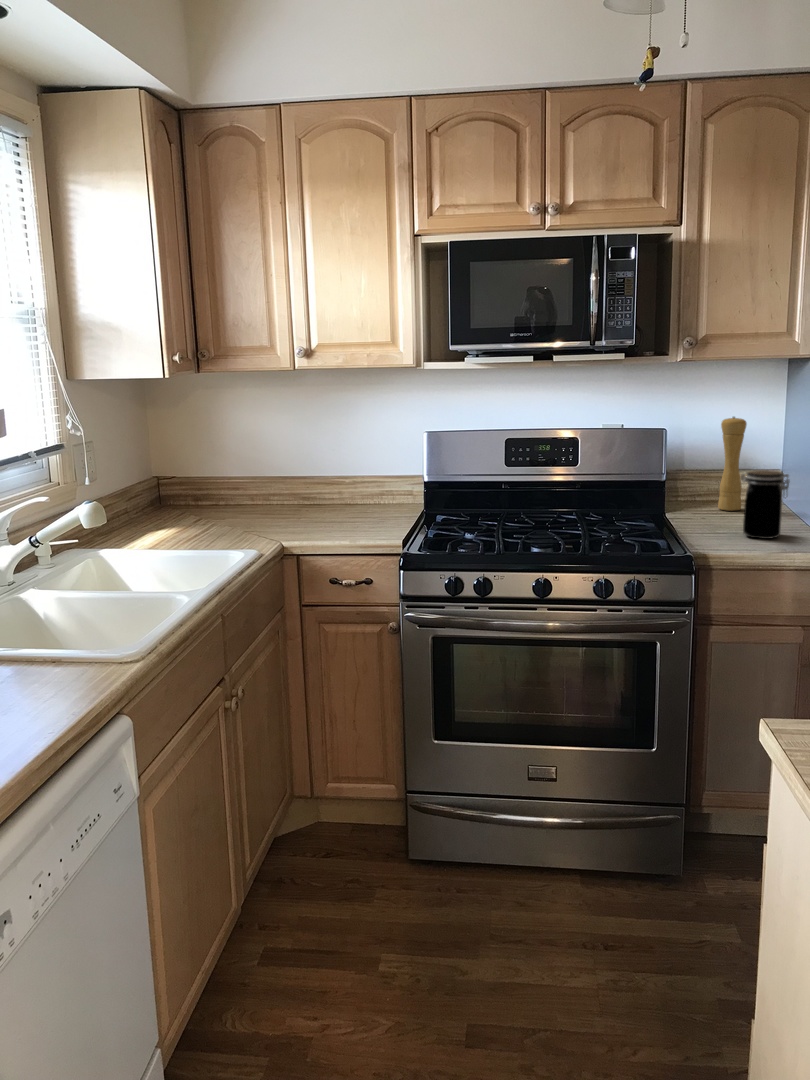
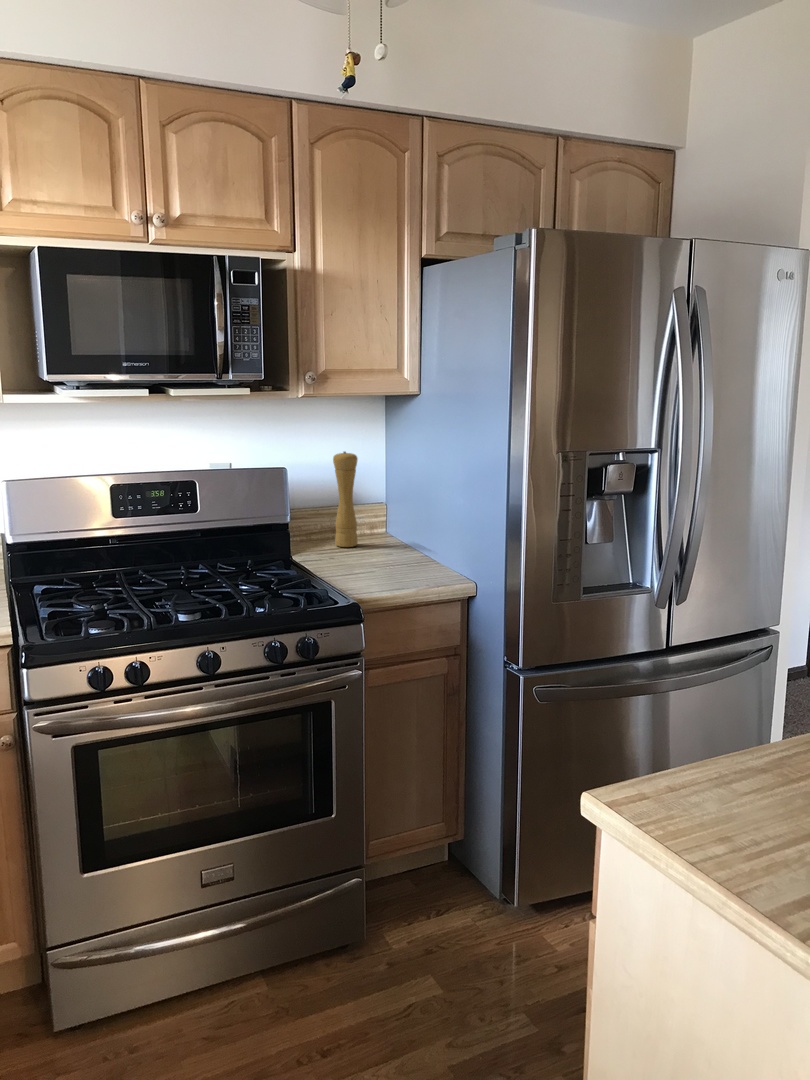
jar: present [742,470,789,539] -> none [377,507,425,576]

